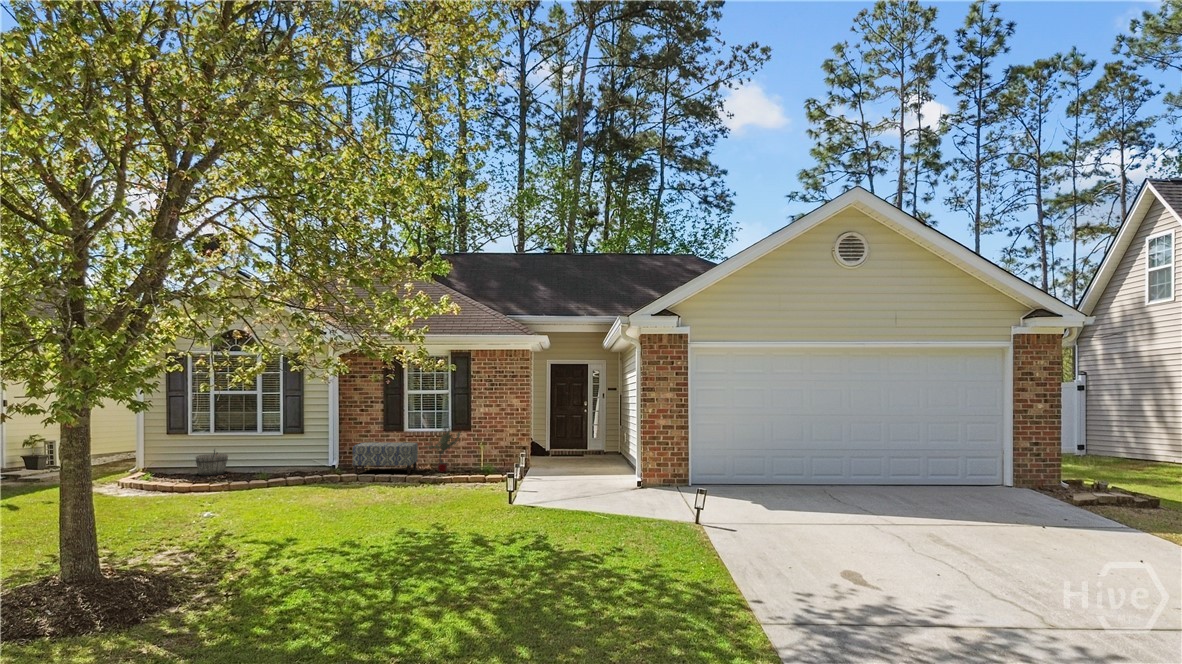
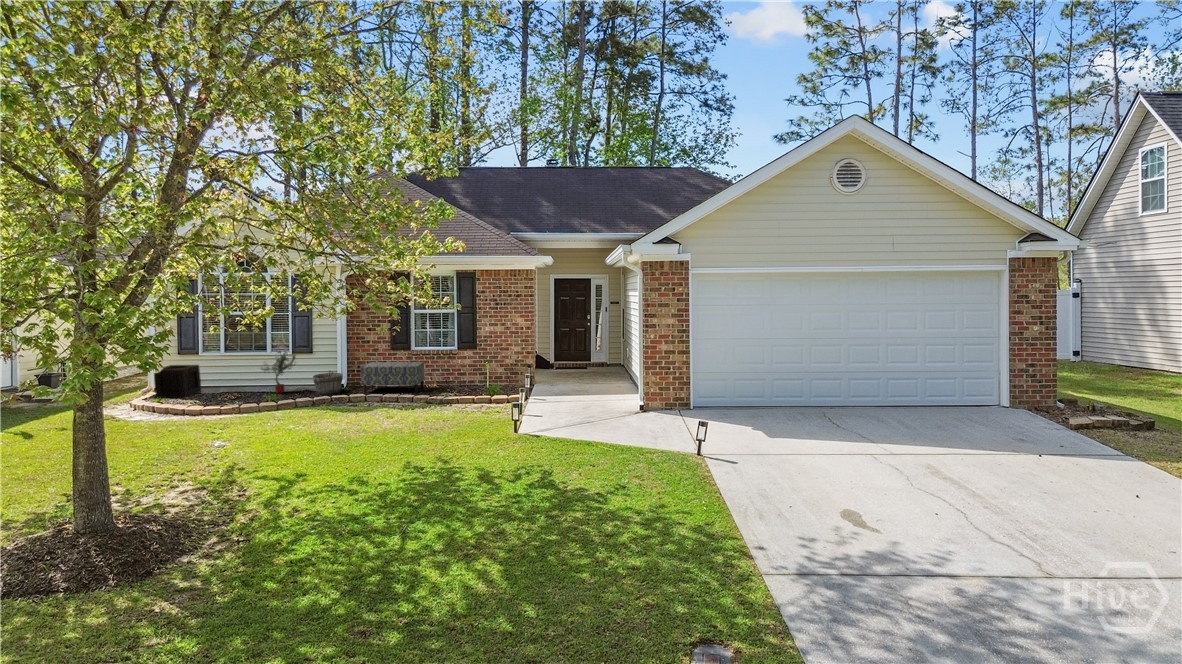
potted tree: present [425,428,461,473] -> present [261,349,296,394]
wooden crate: none [139,443,187,477] -> present [154,365,201,398]
wooden bucket: present [195,450,228,475] -> present [313,371,343,394]

